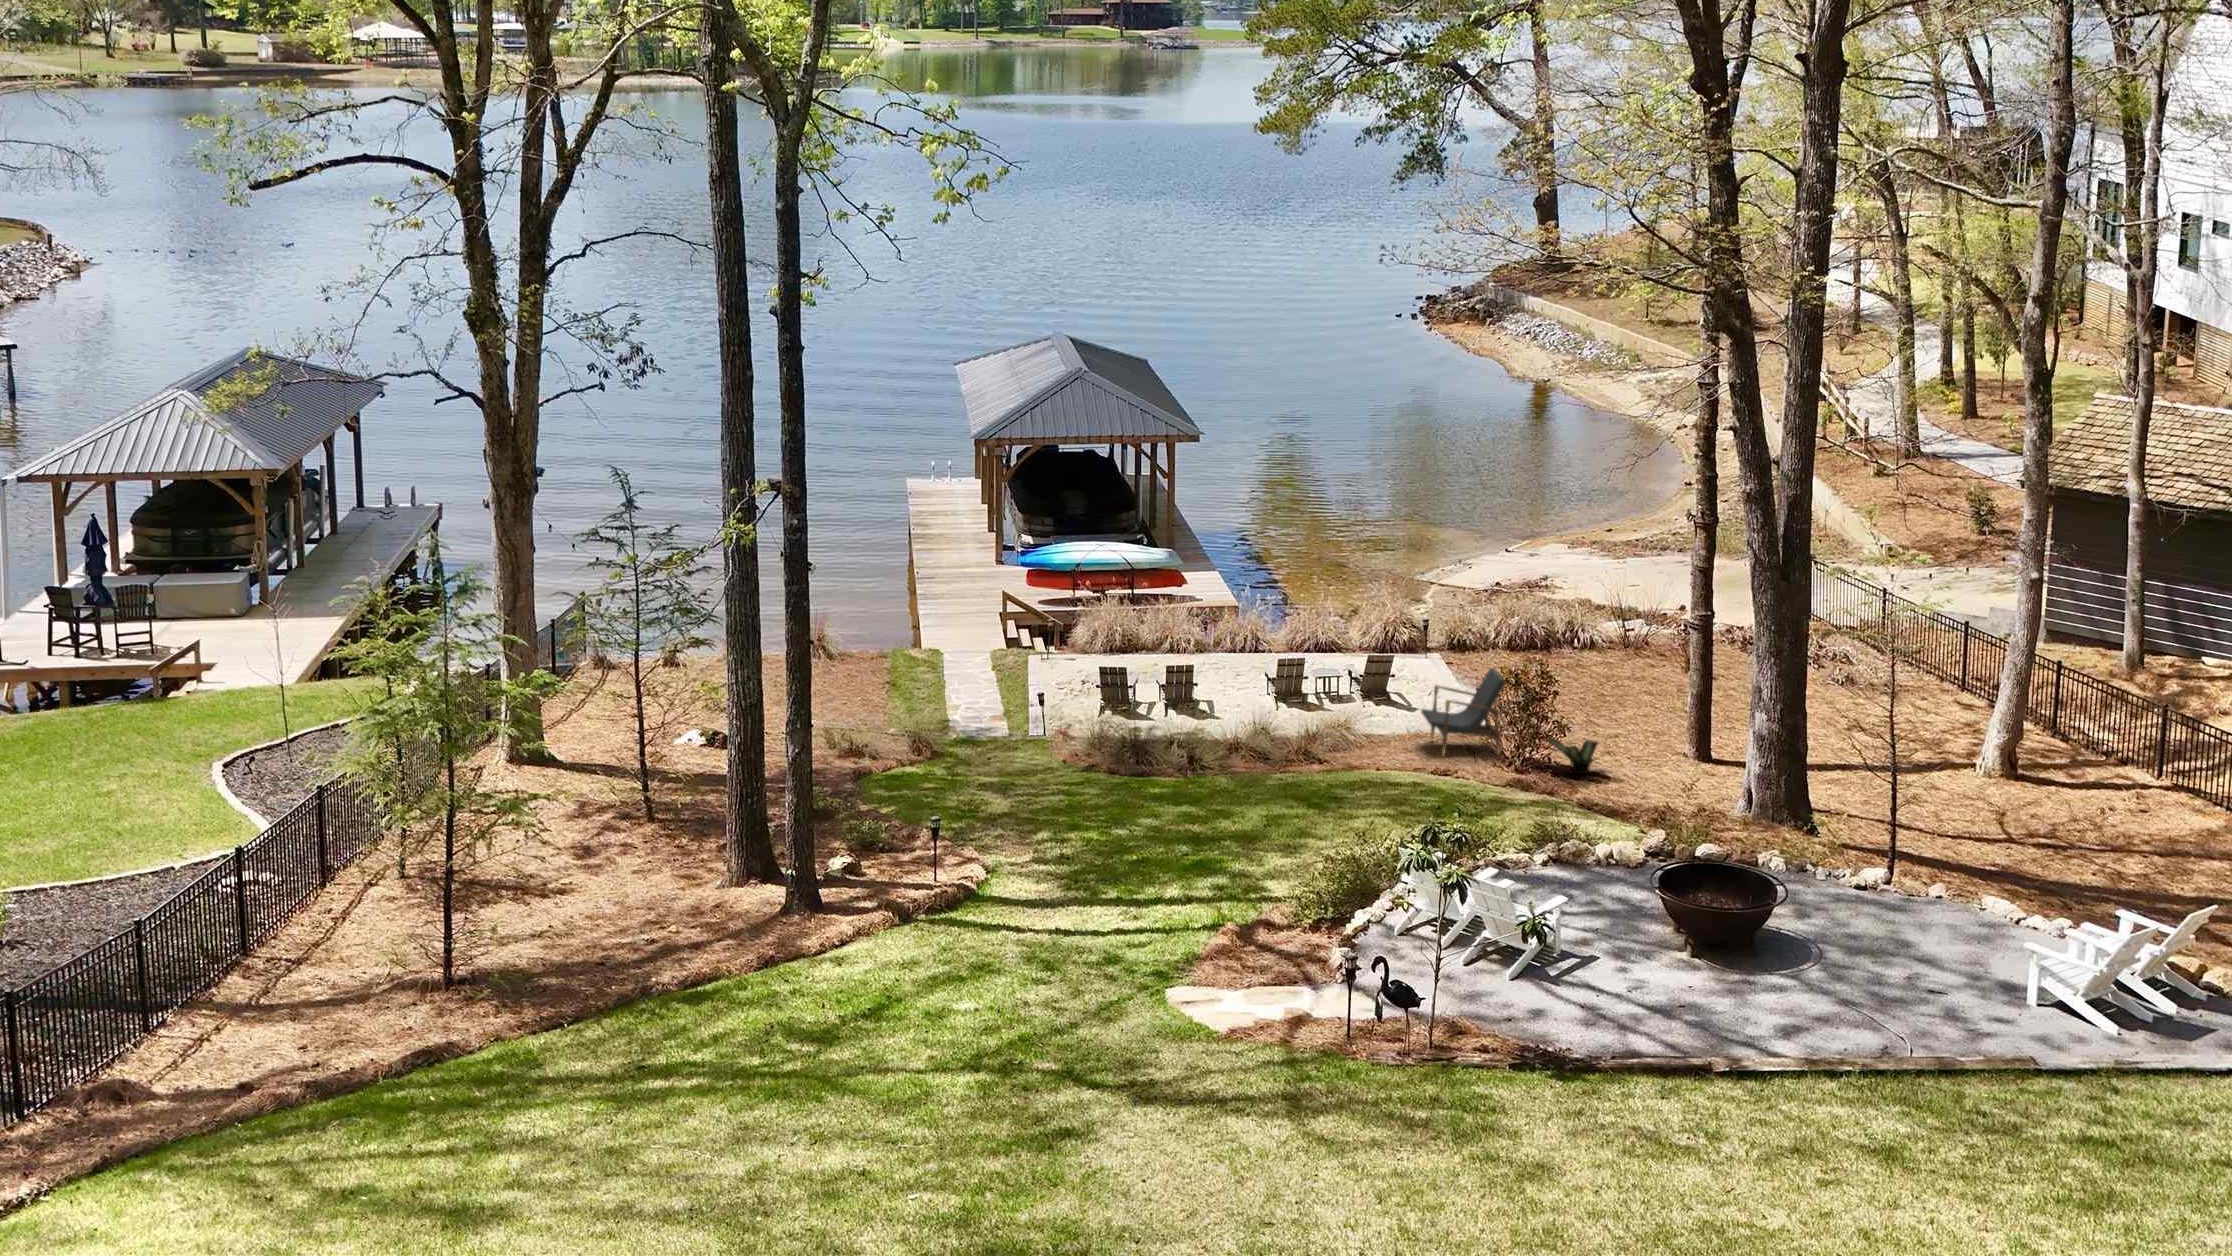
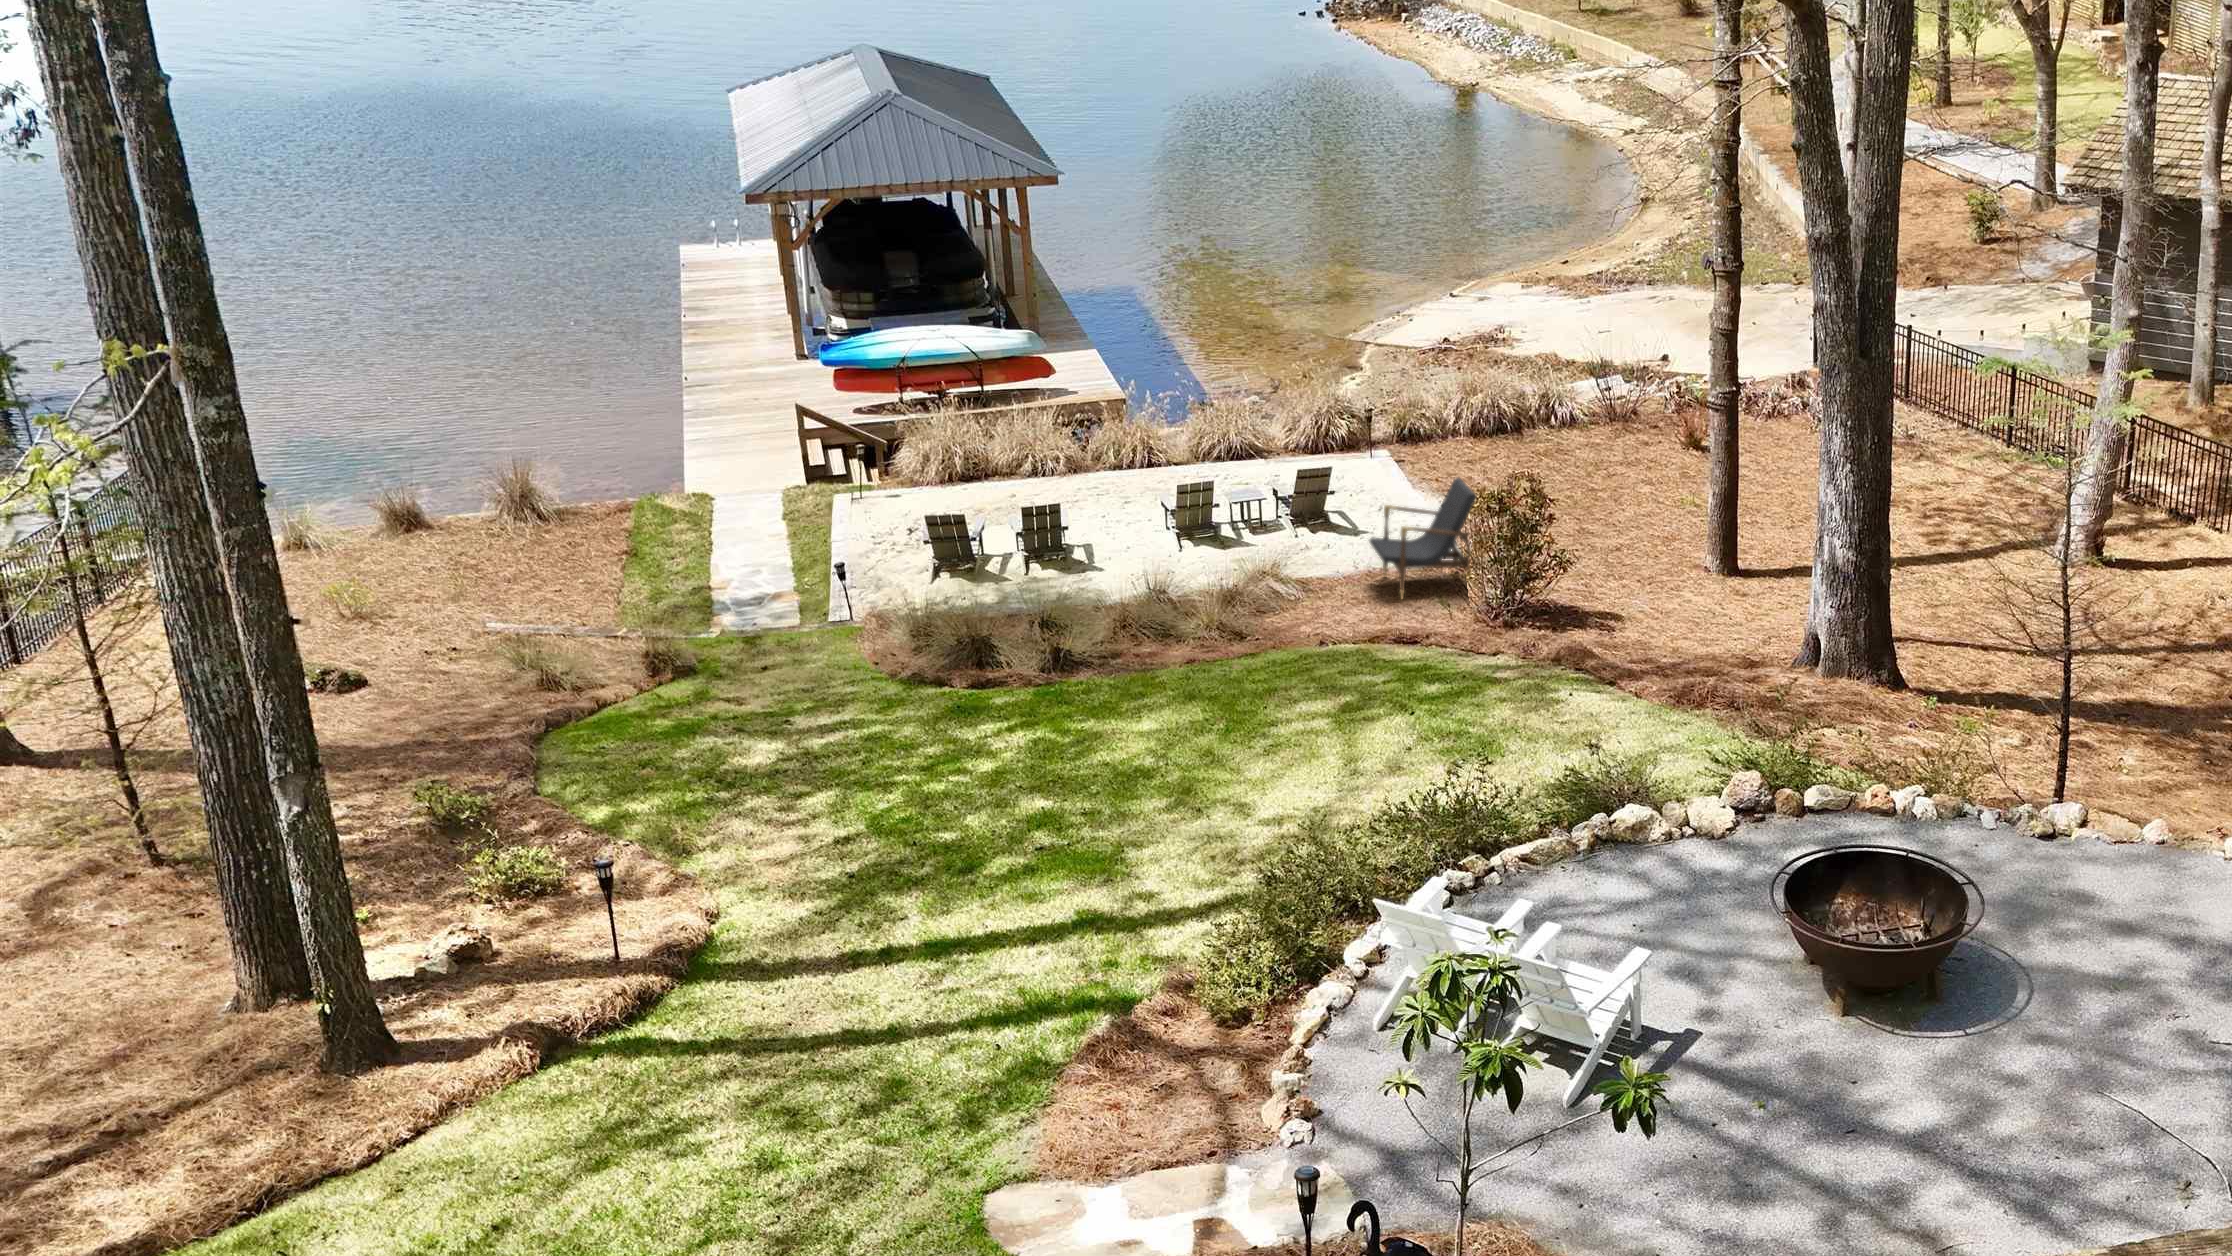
potted plant: present [1545,738,1612,775] -> none [1528,564,1622,611]

